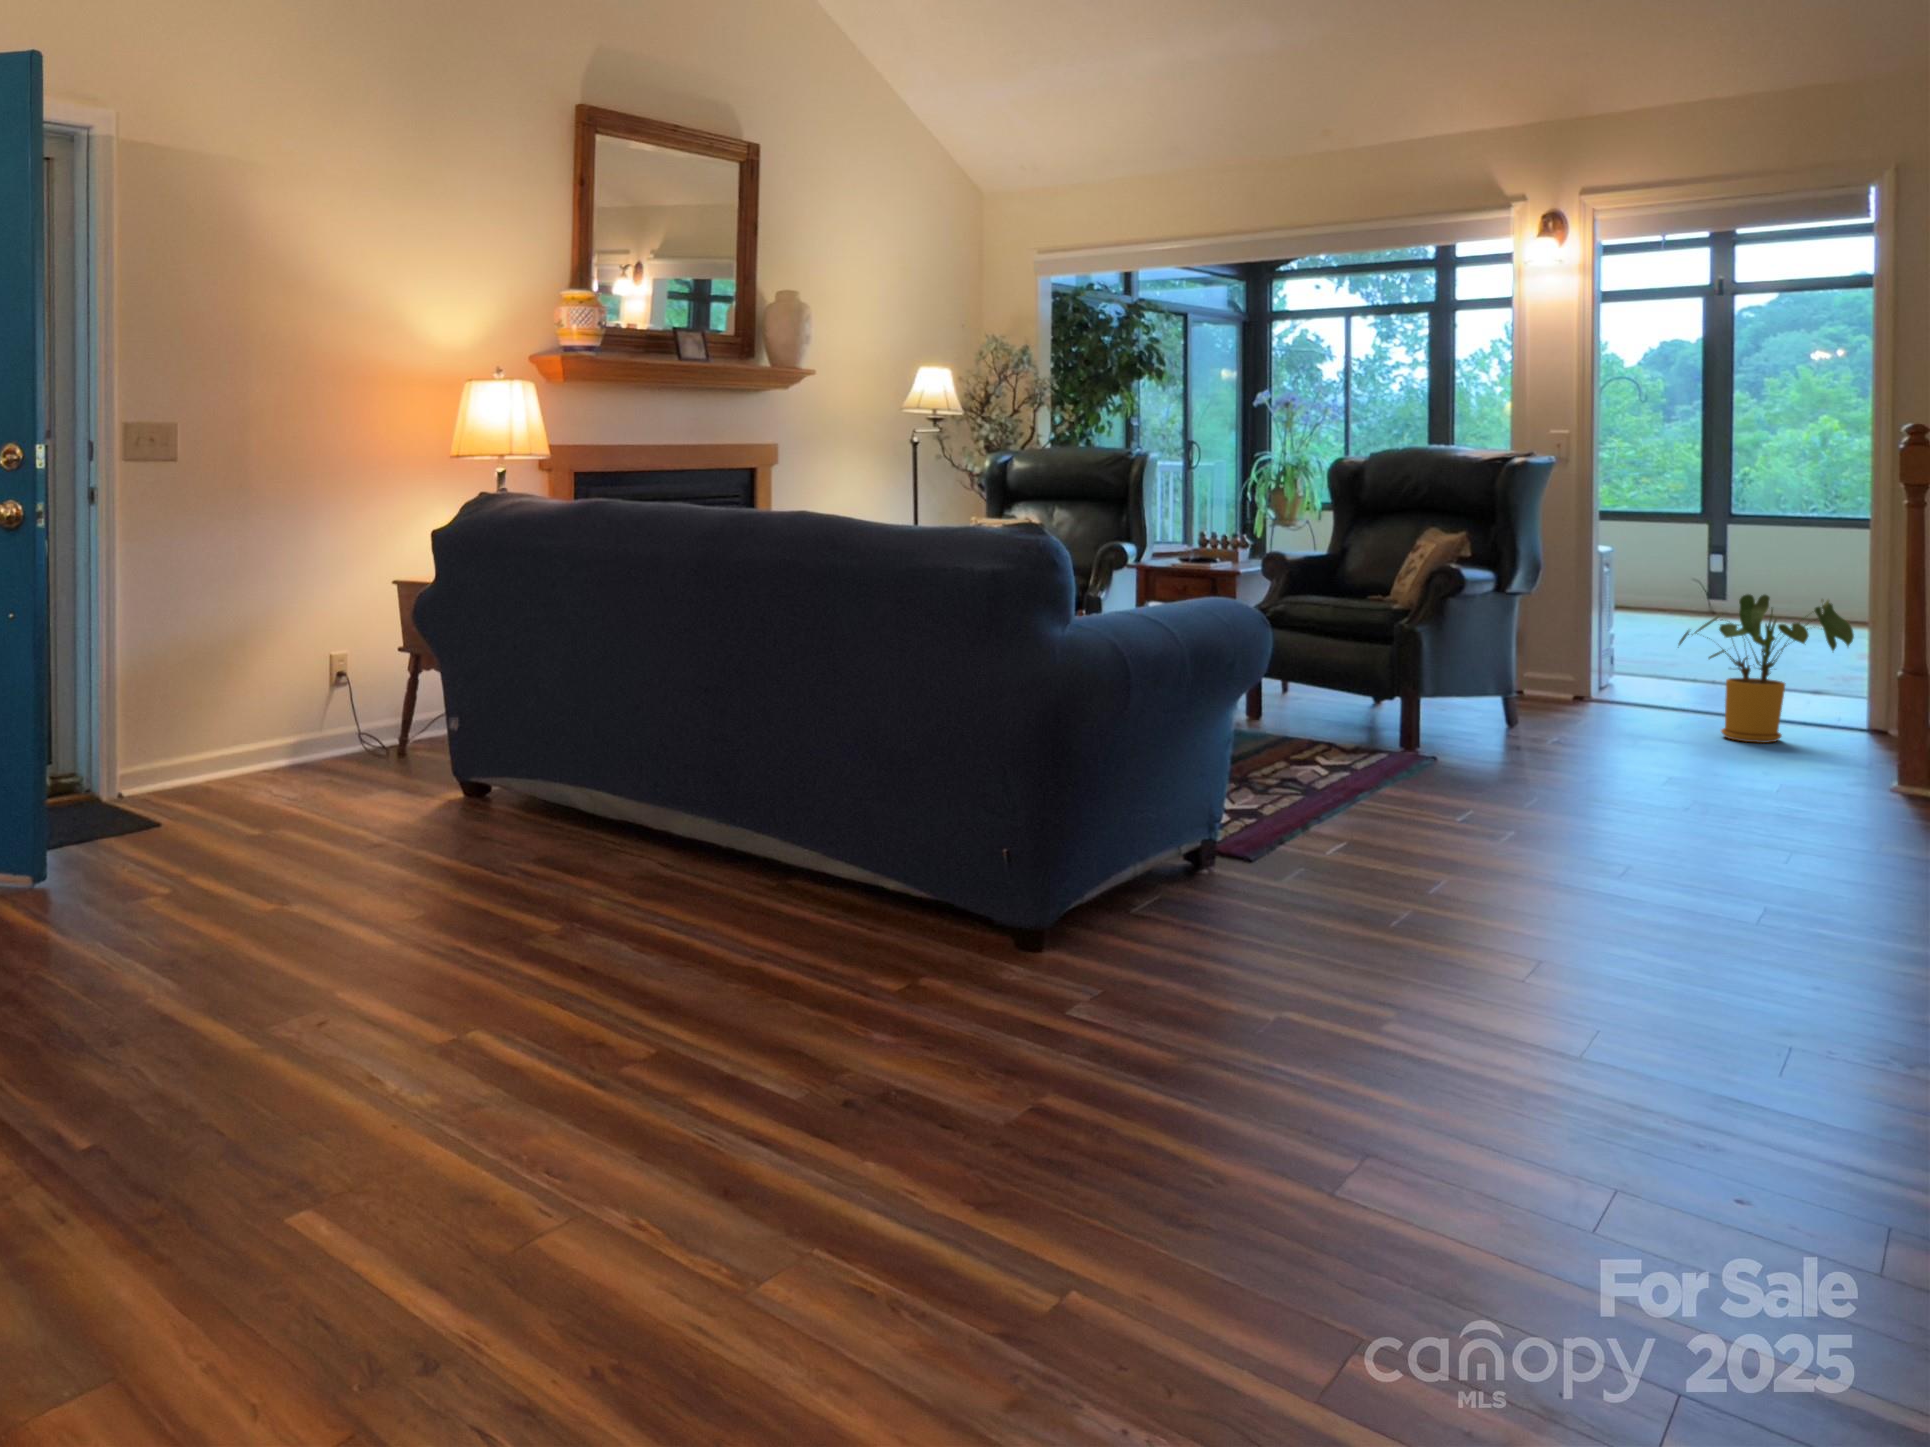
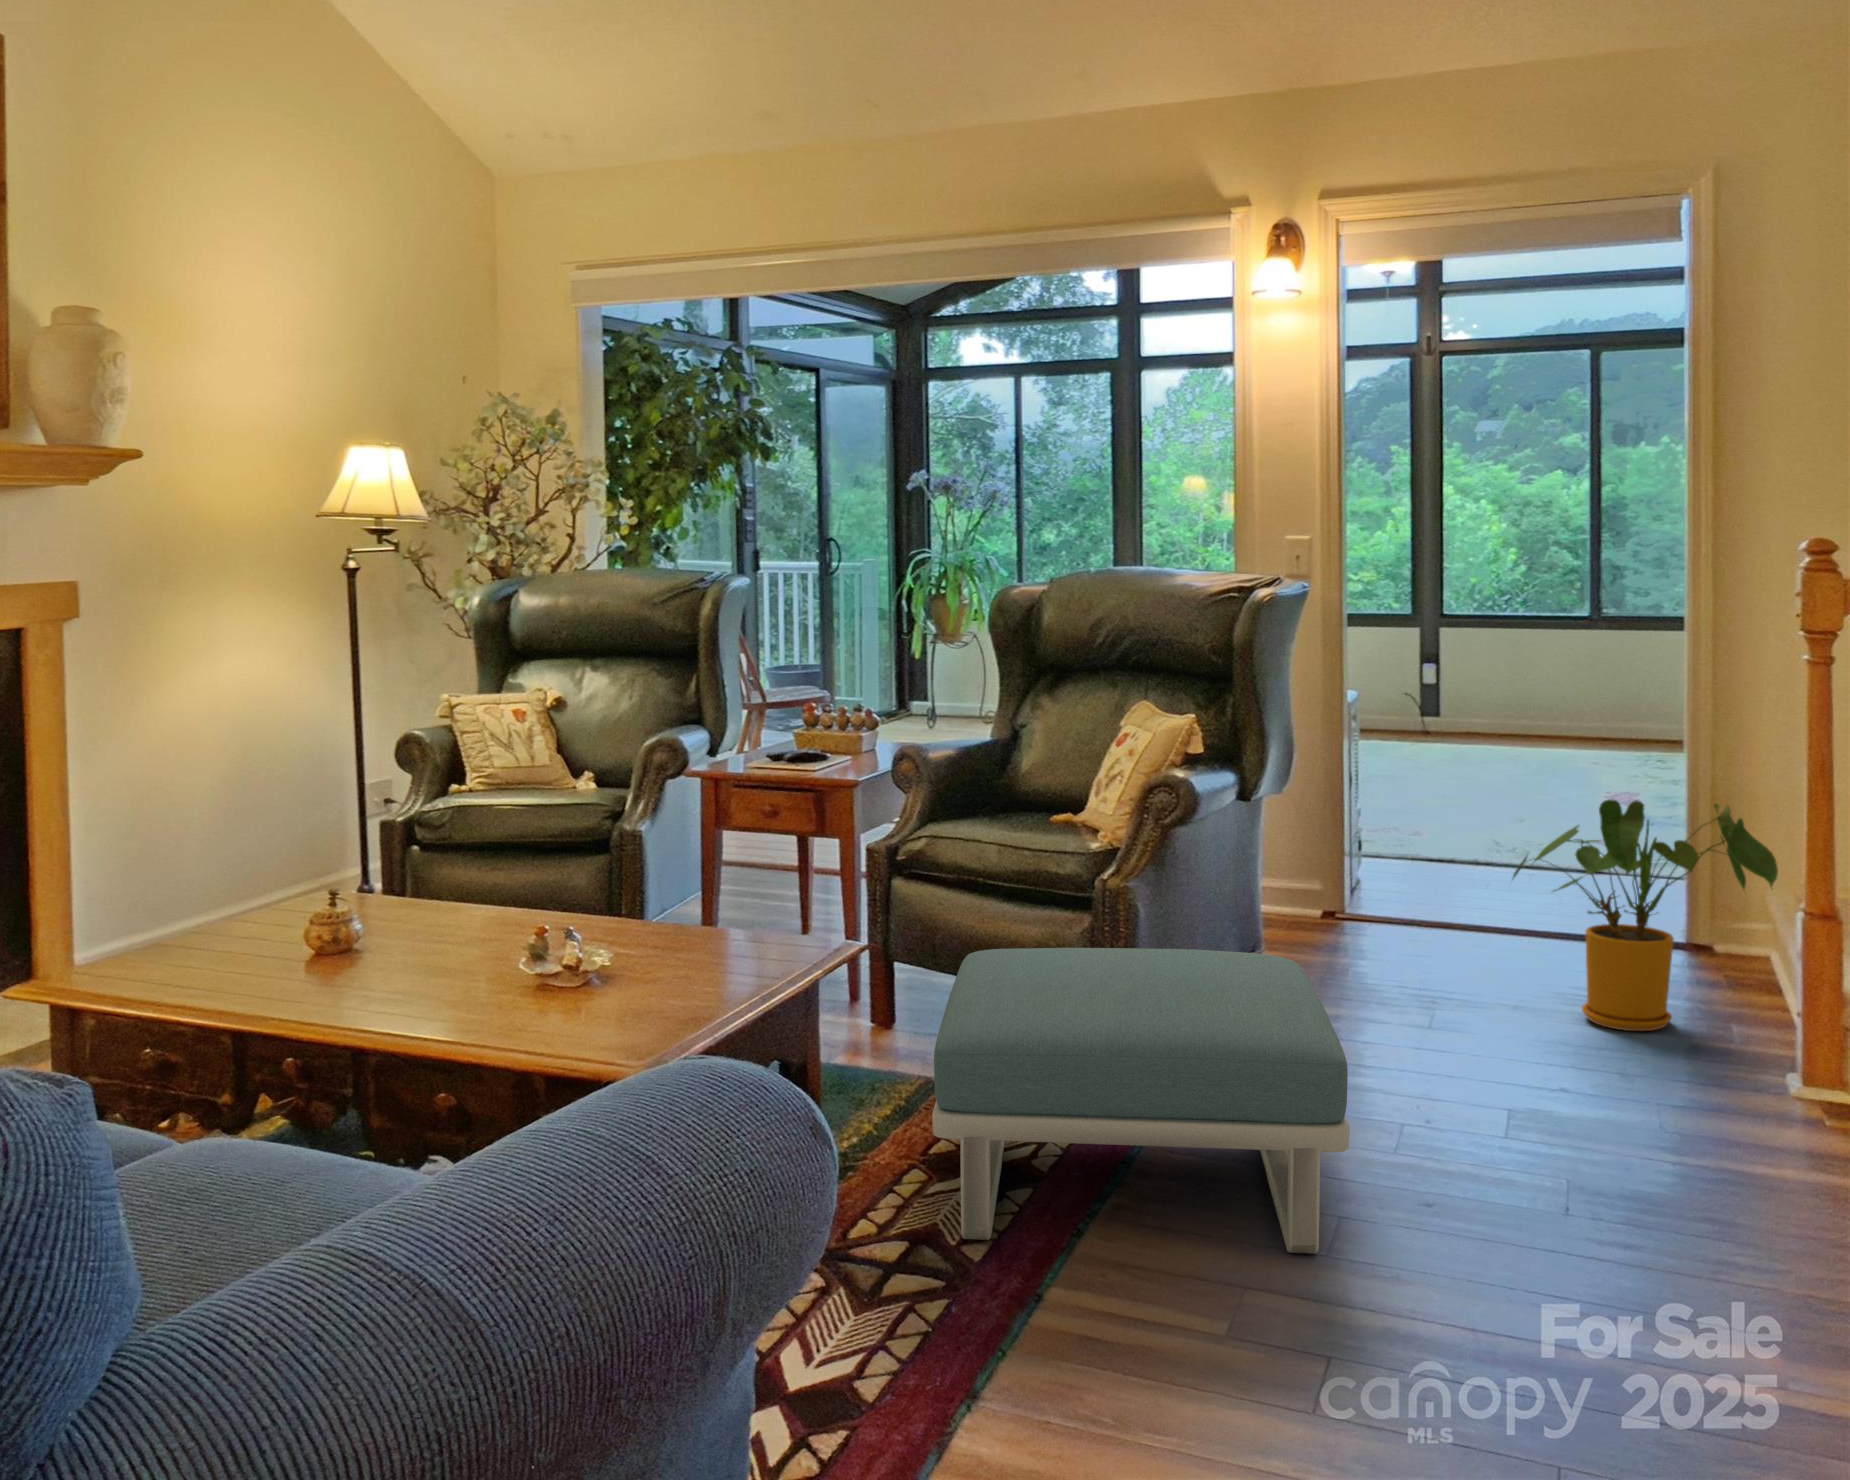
footstool: none [1302,655,1537,798] -> present [932,948,1350,1254]

